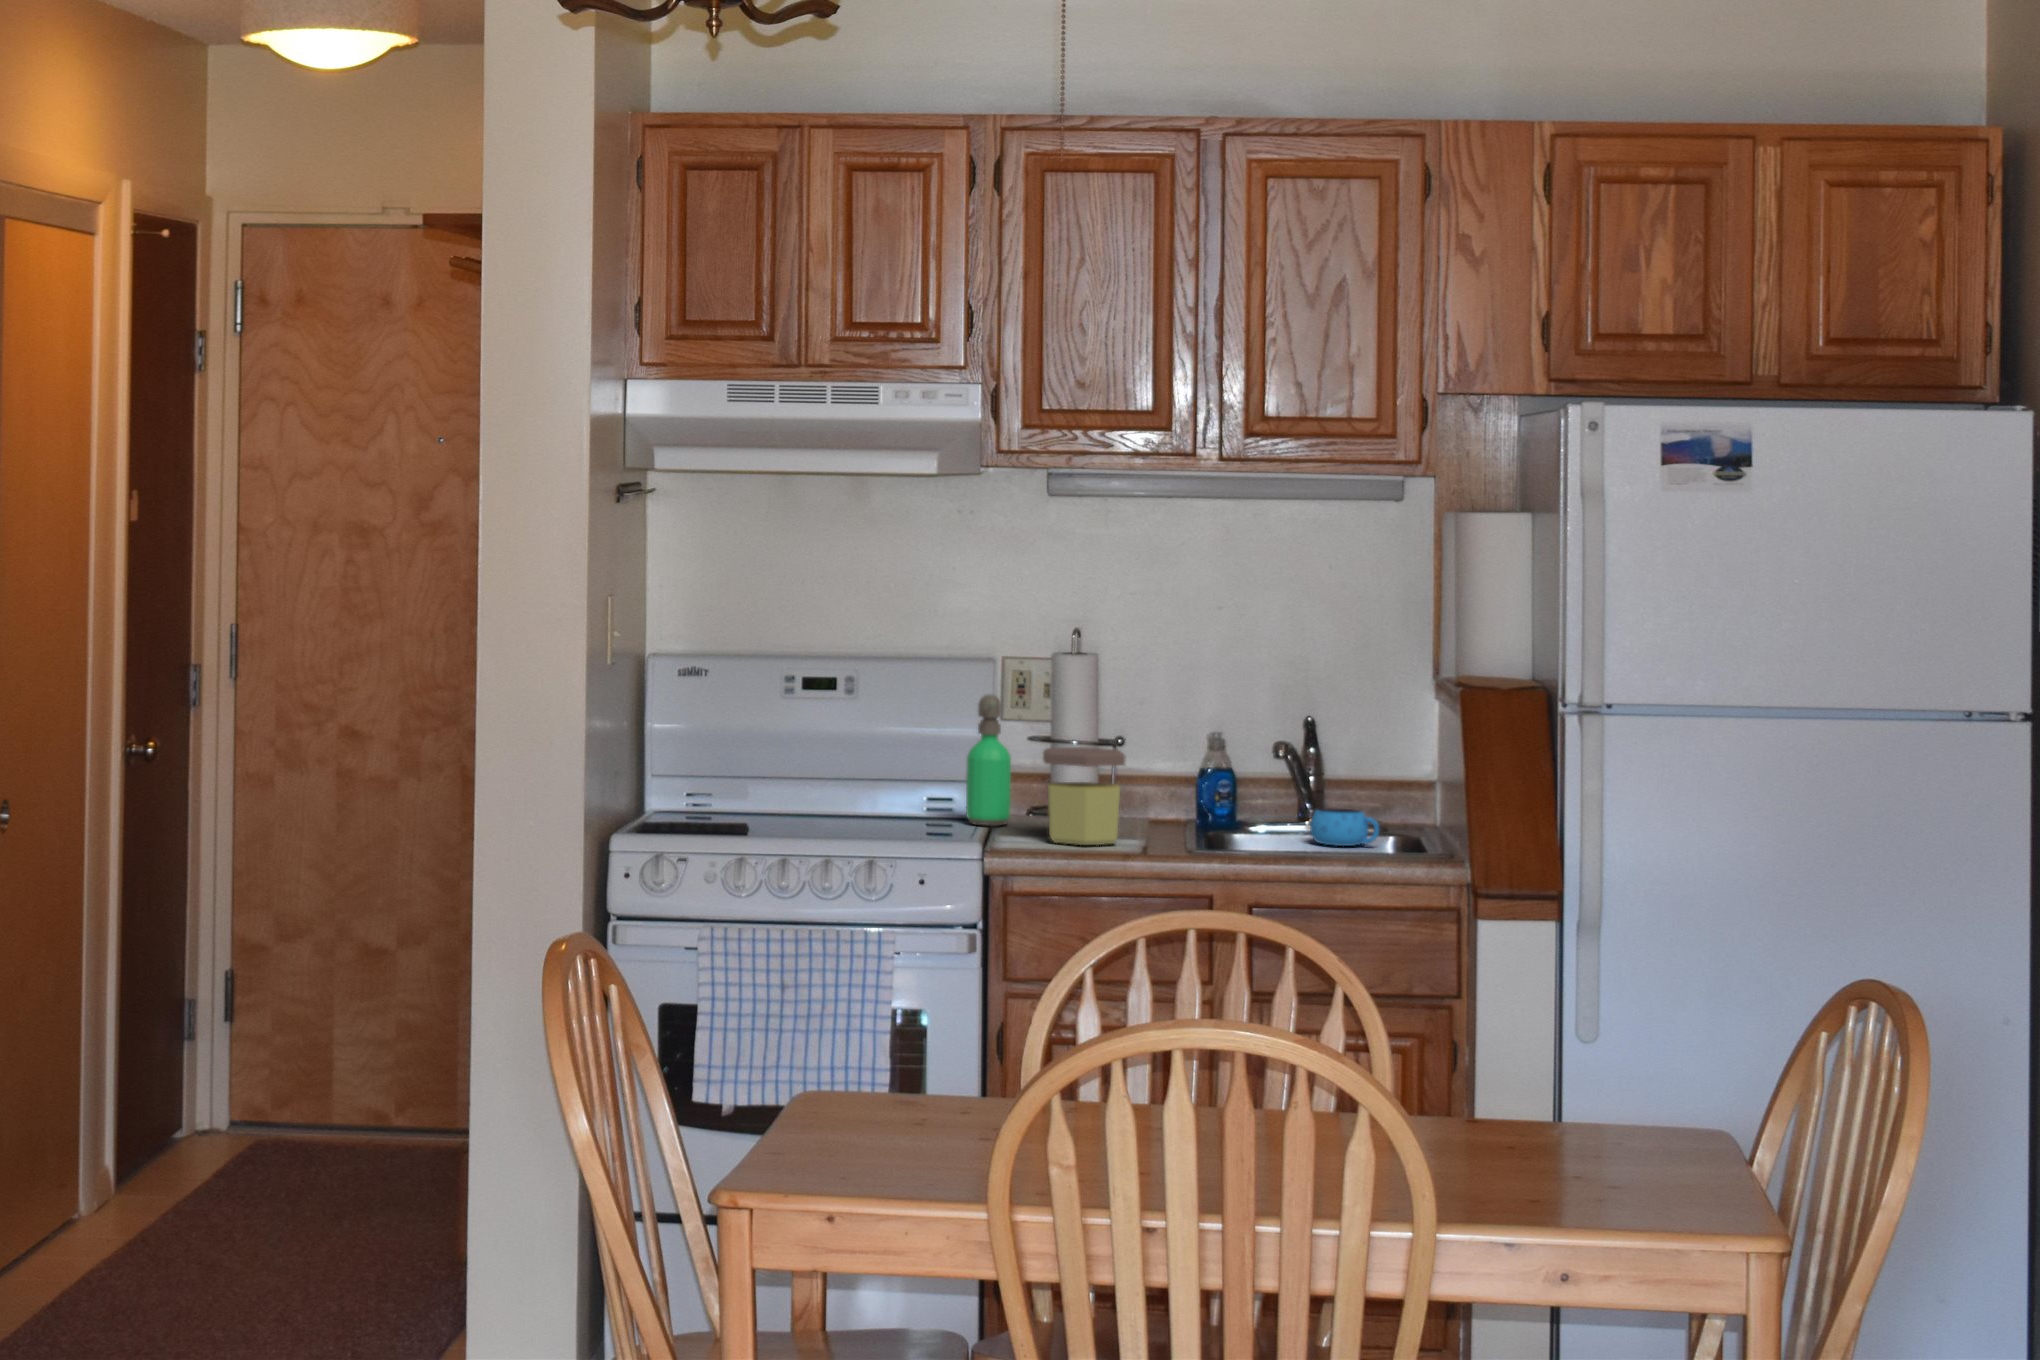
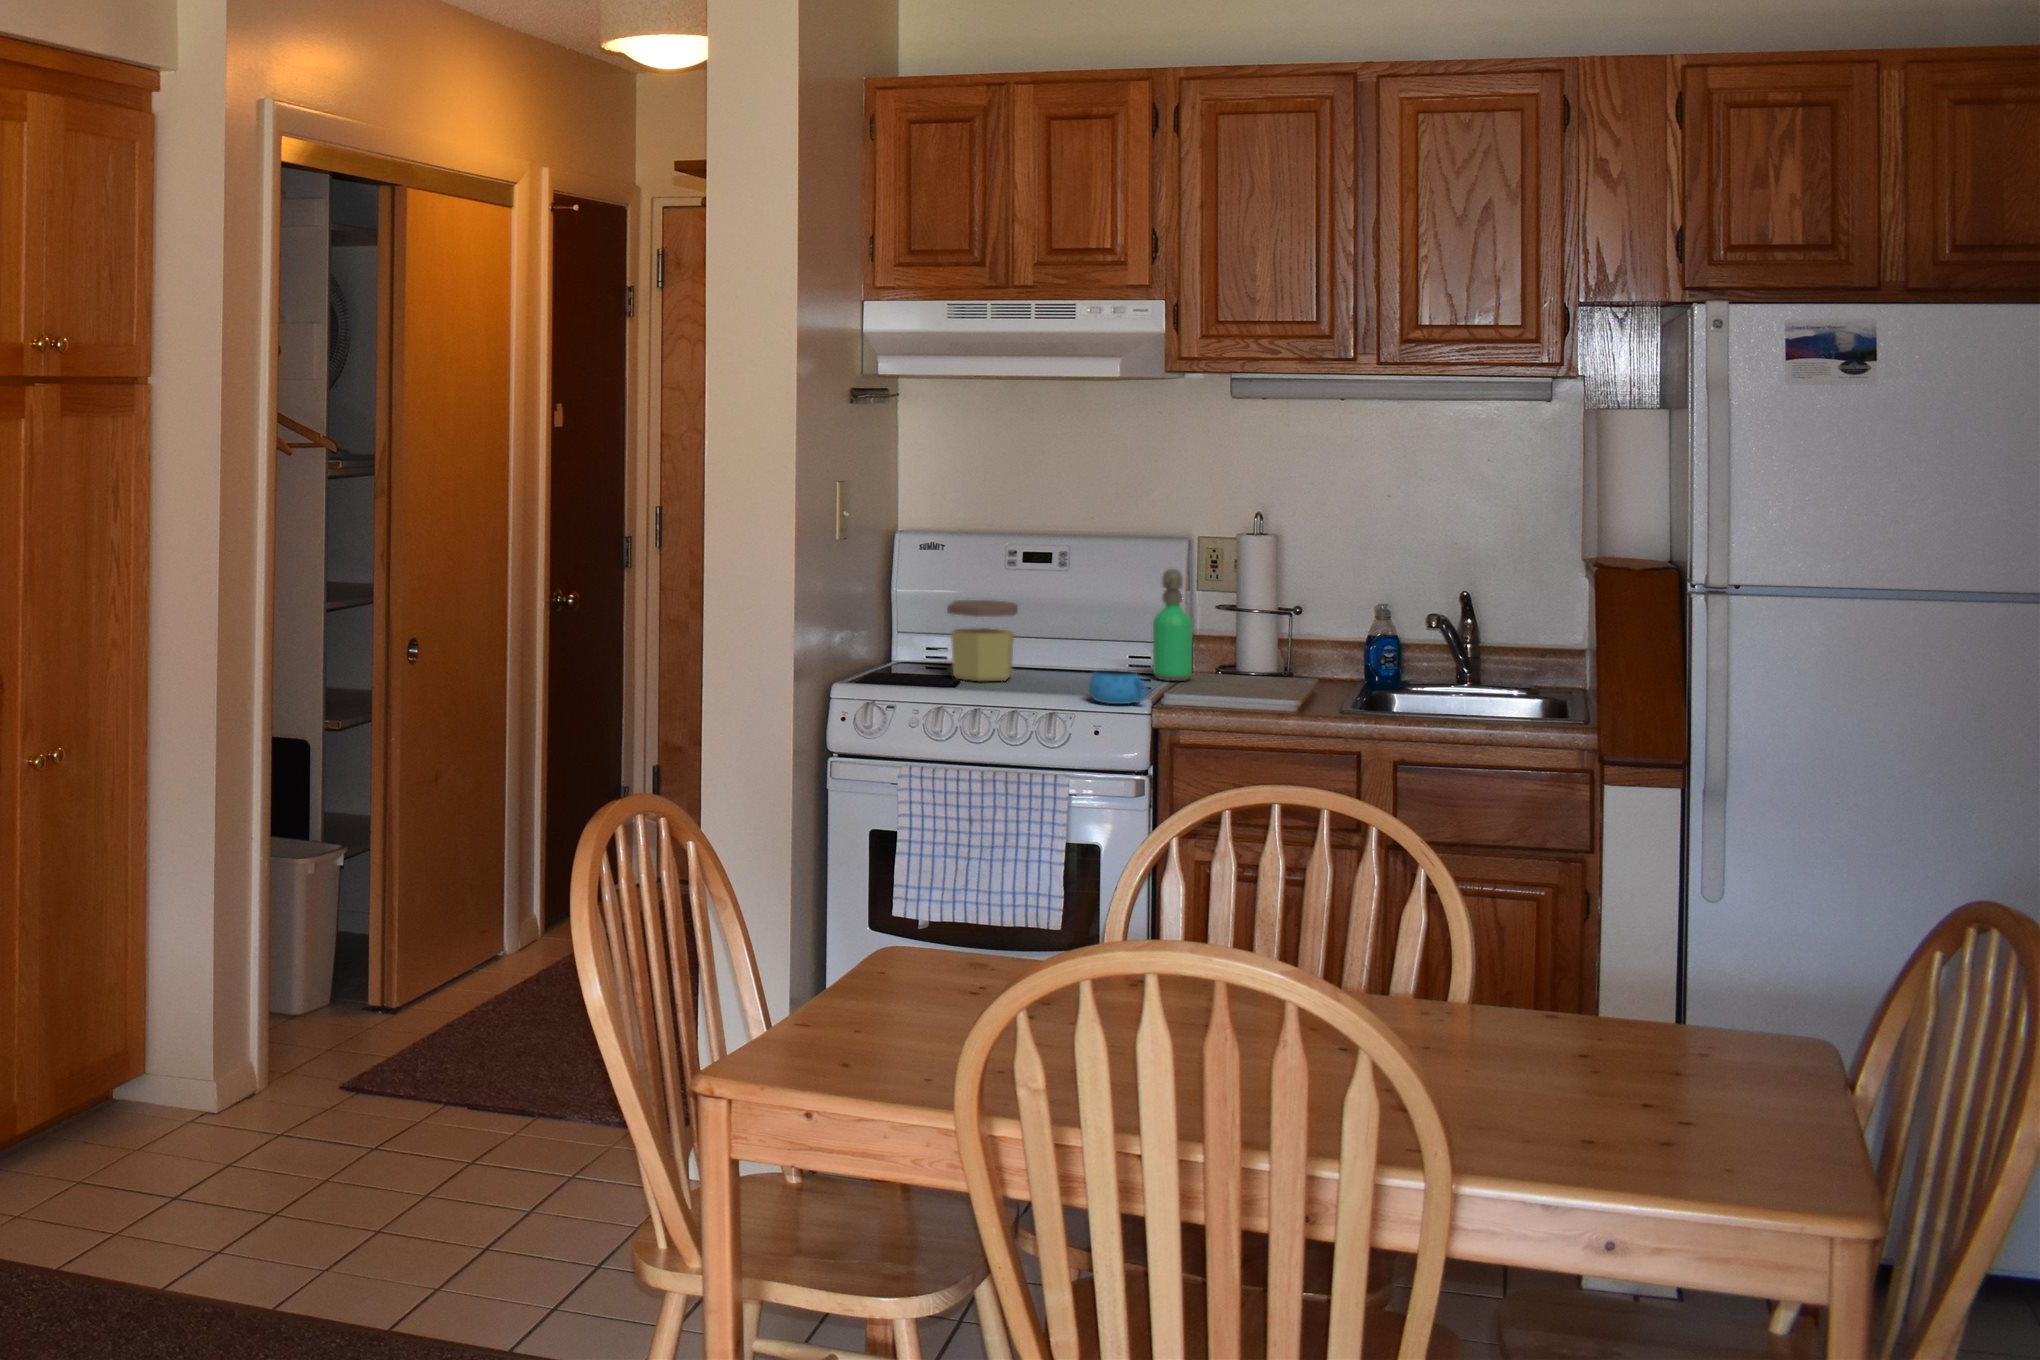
jar: present [1043,747,1126,845] -> present [947,600,1018,681]
mug: present [1310,808,1379,846] -> present [1089,670,1148,704]

